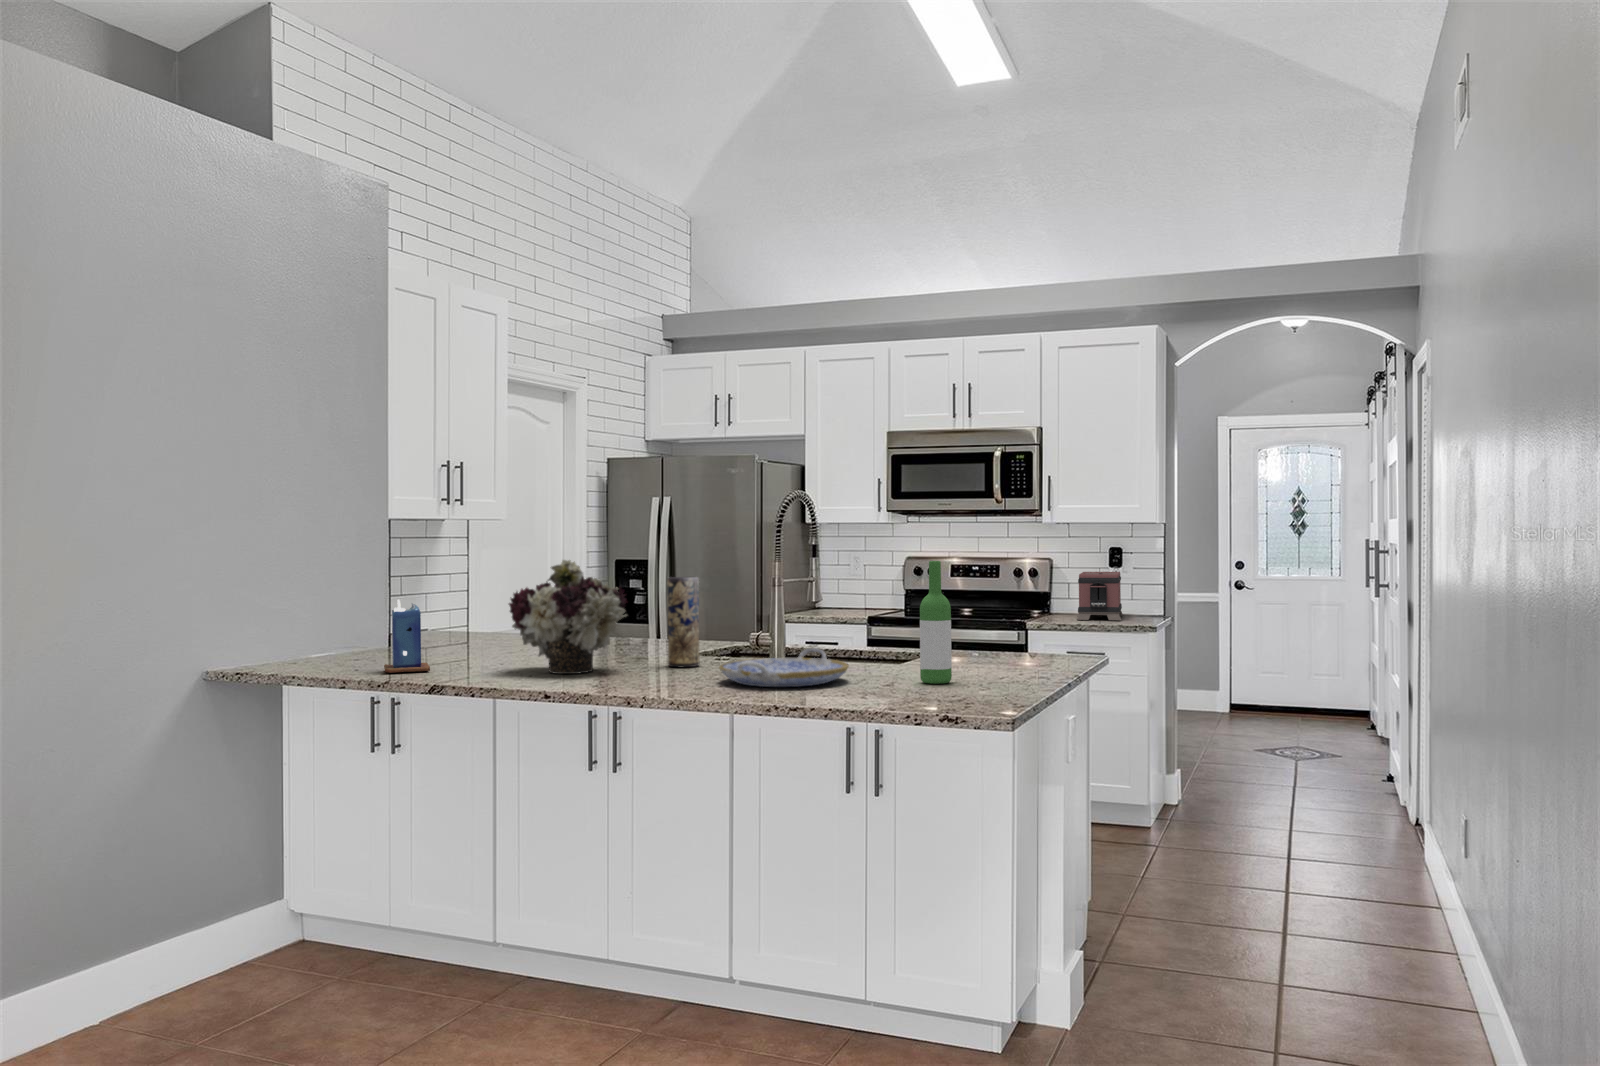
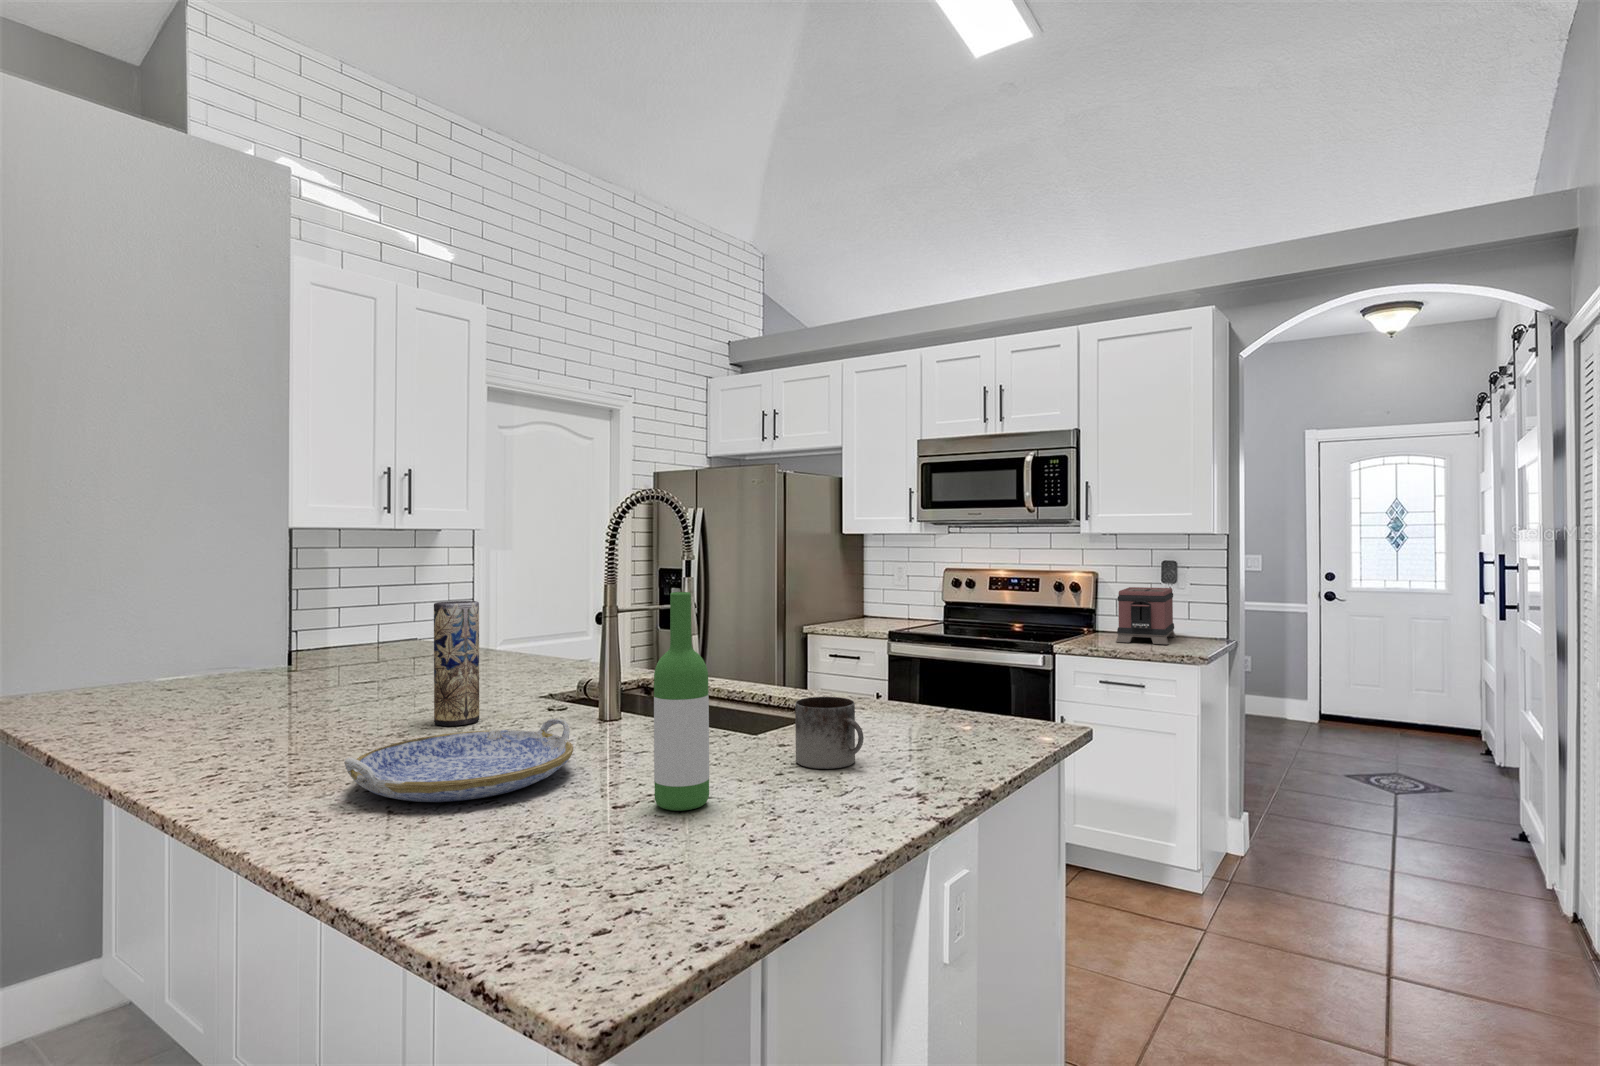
flower arrangement: present [509,560,627,674] -> none [204,577,374,734]
candle: present [384,599,430,673] -> none [91,624,179,717]
mug: none [962,631,1010,671] -> present [795,697,864,769]

